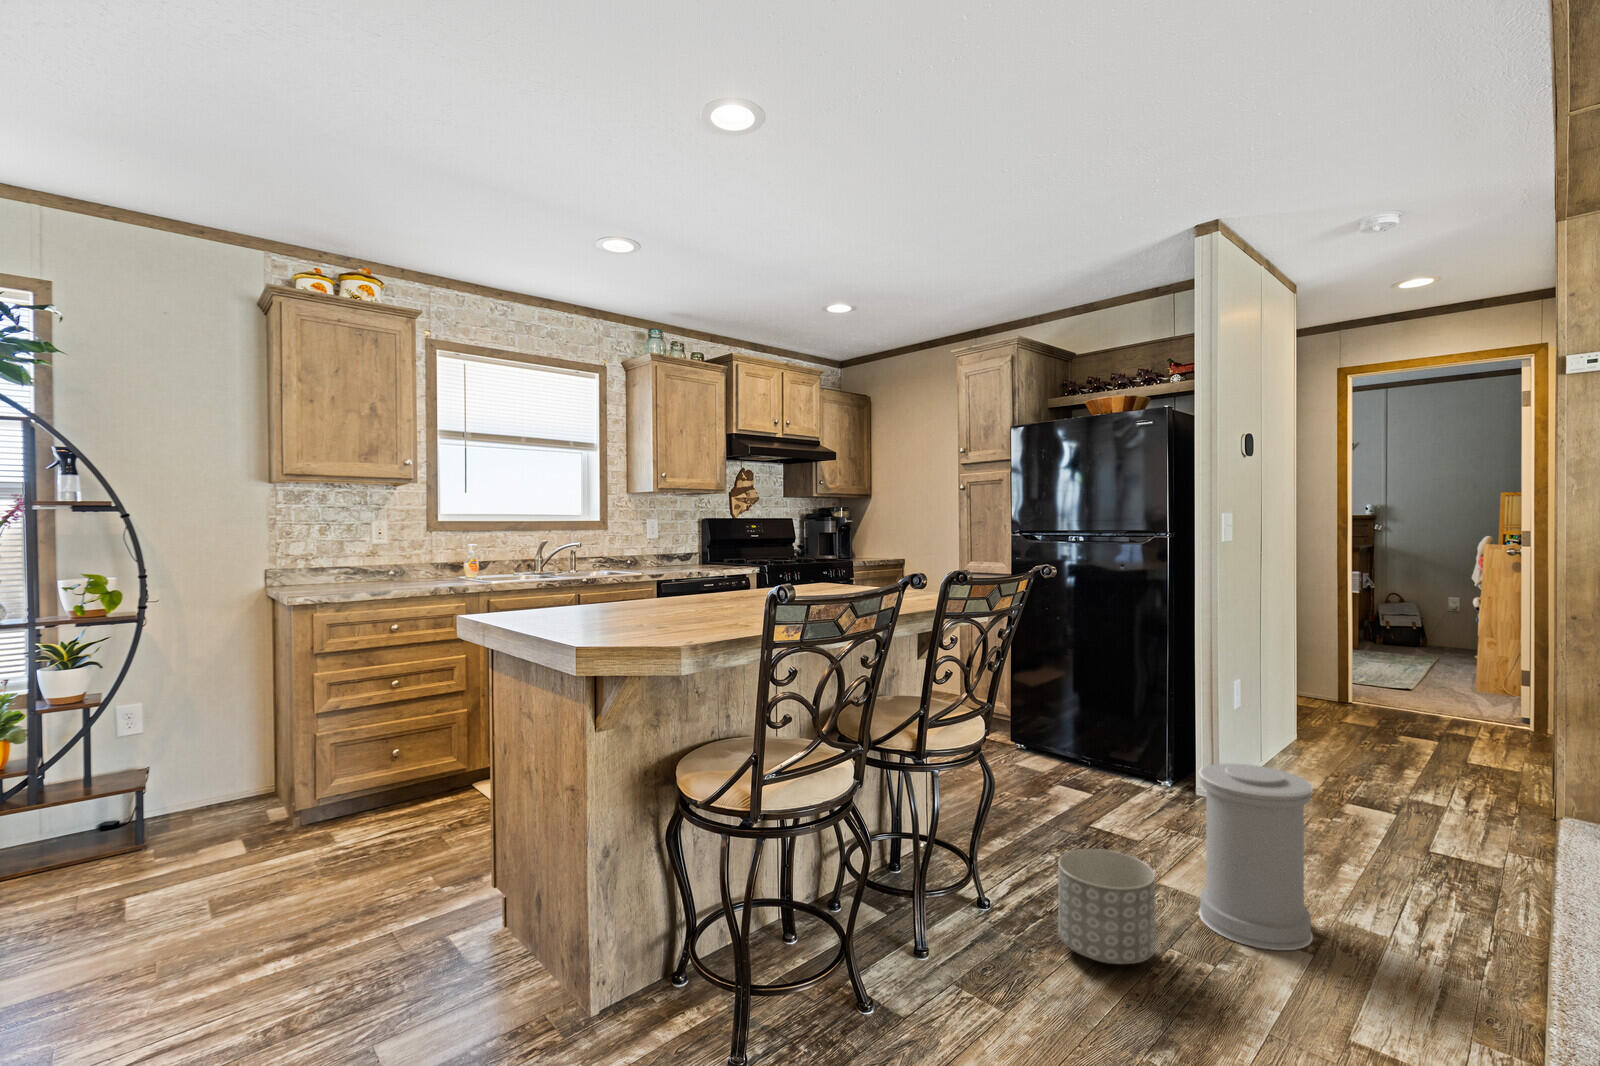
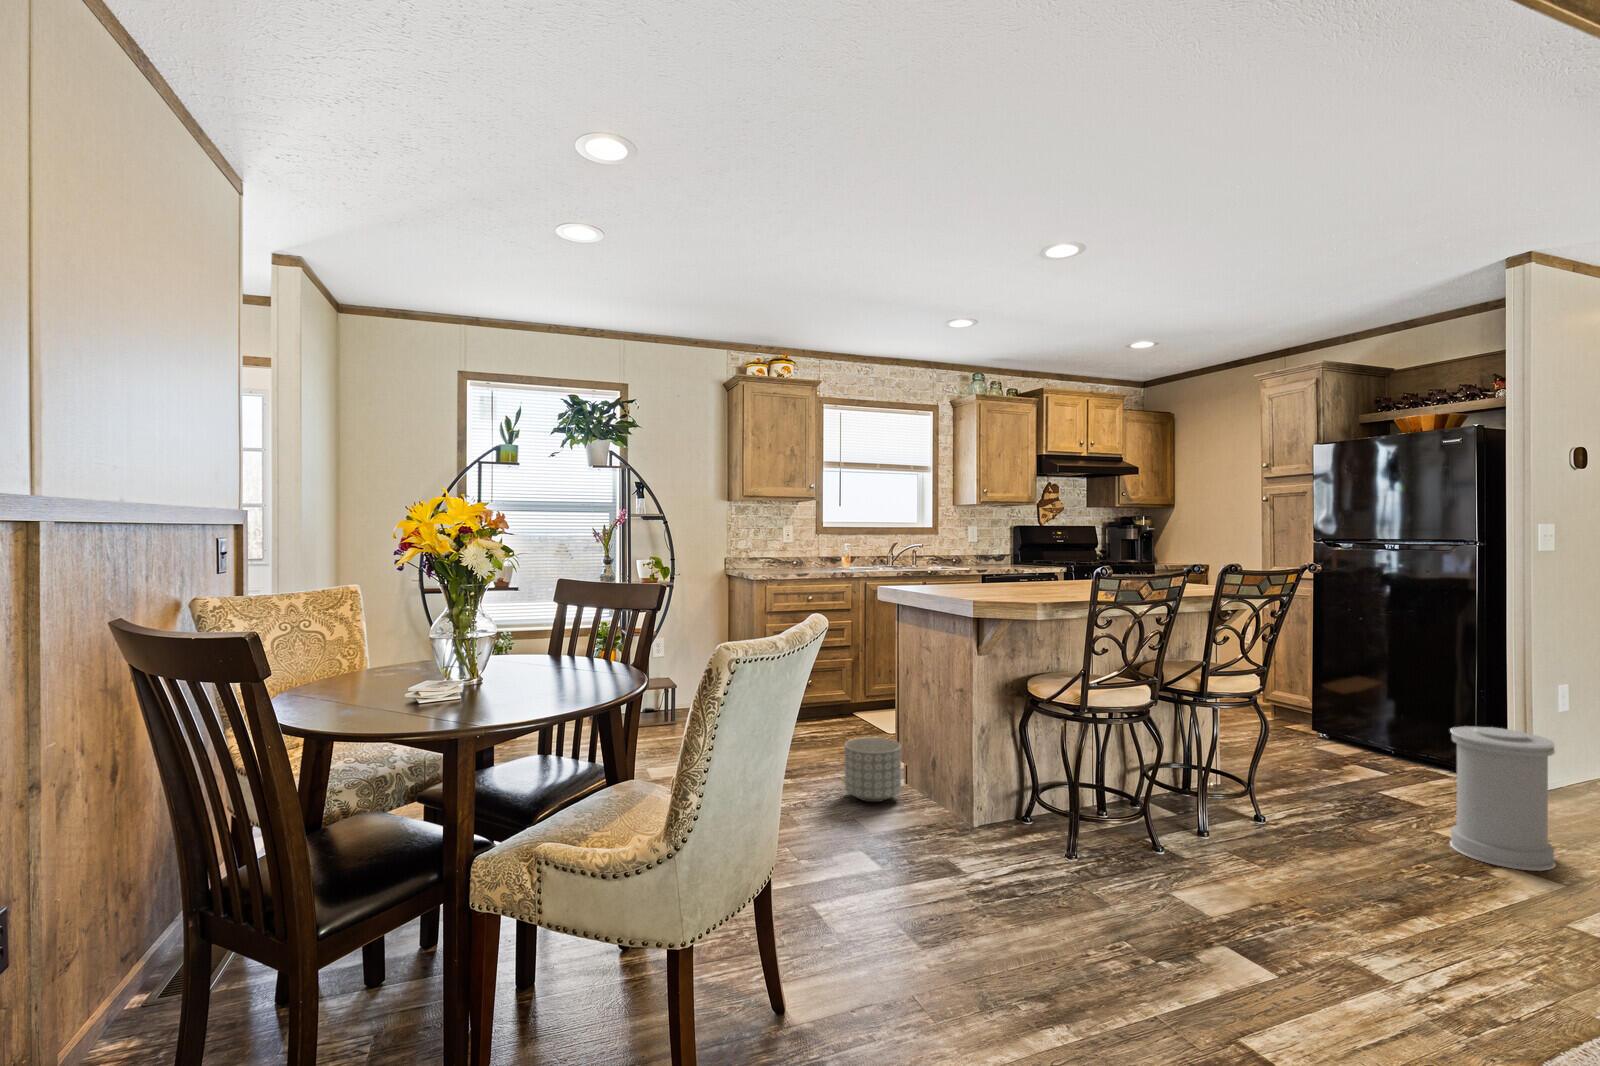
planter: present [1058,849,1156,964] -> present [844,737,901,802]

